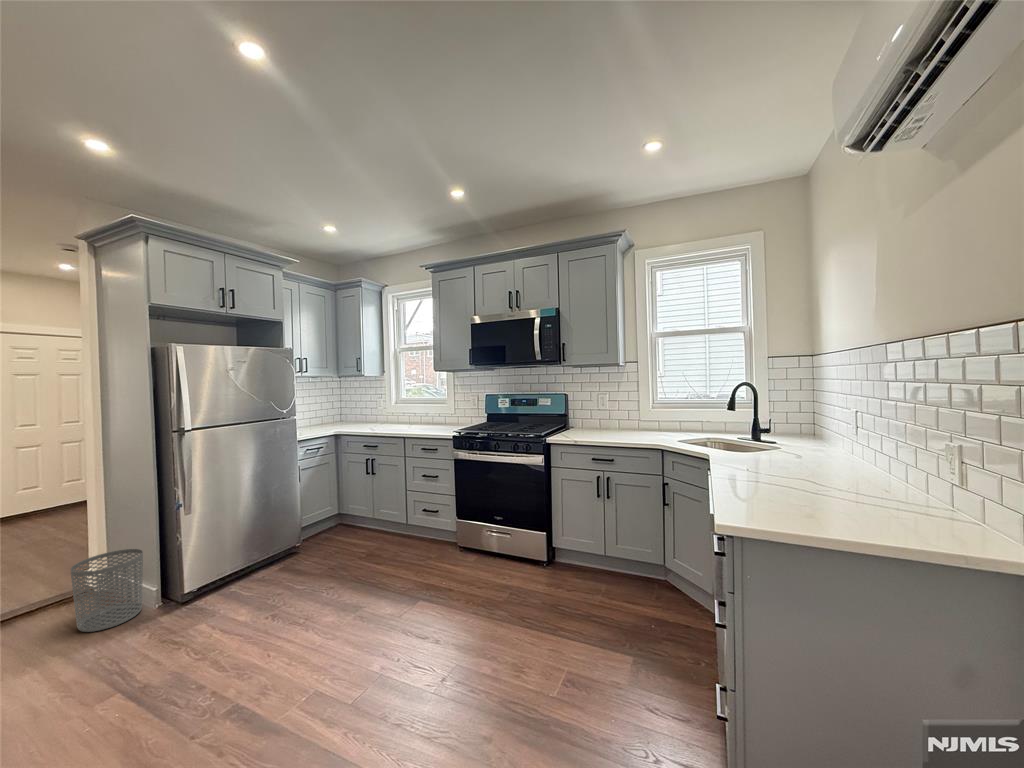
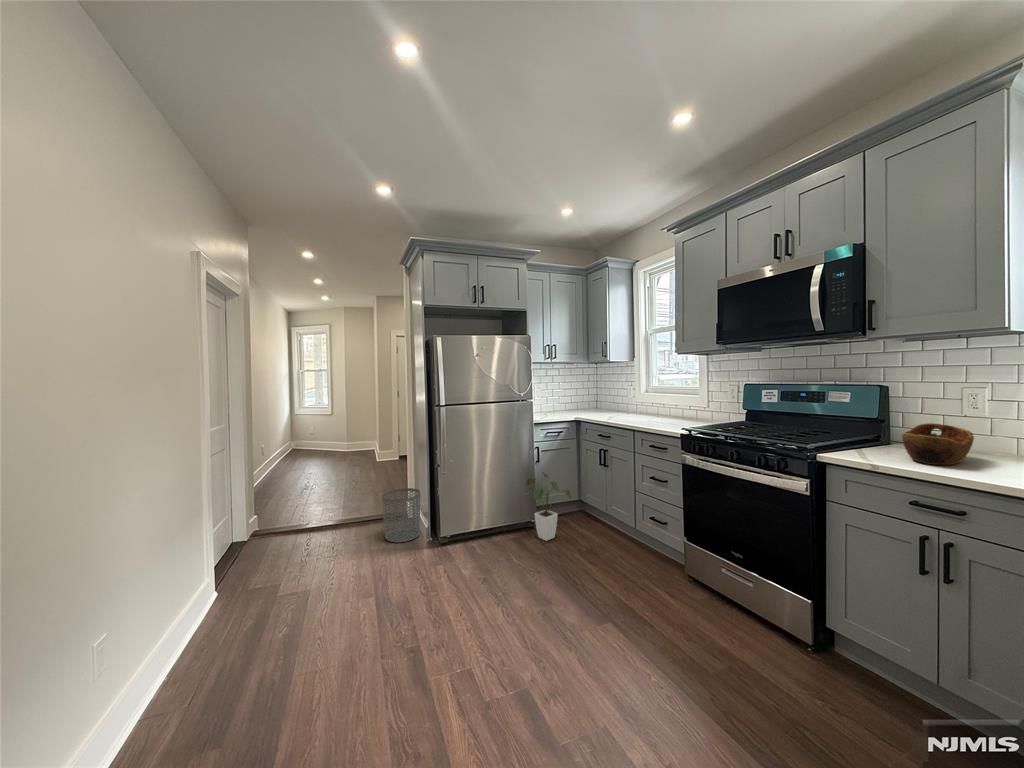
wooden bowl: none [582,414,609,437] -> present [902,423,974,465]
house plant: none [291,492,350,561] -> present [525,472,571,541]

